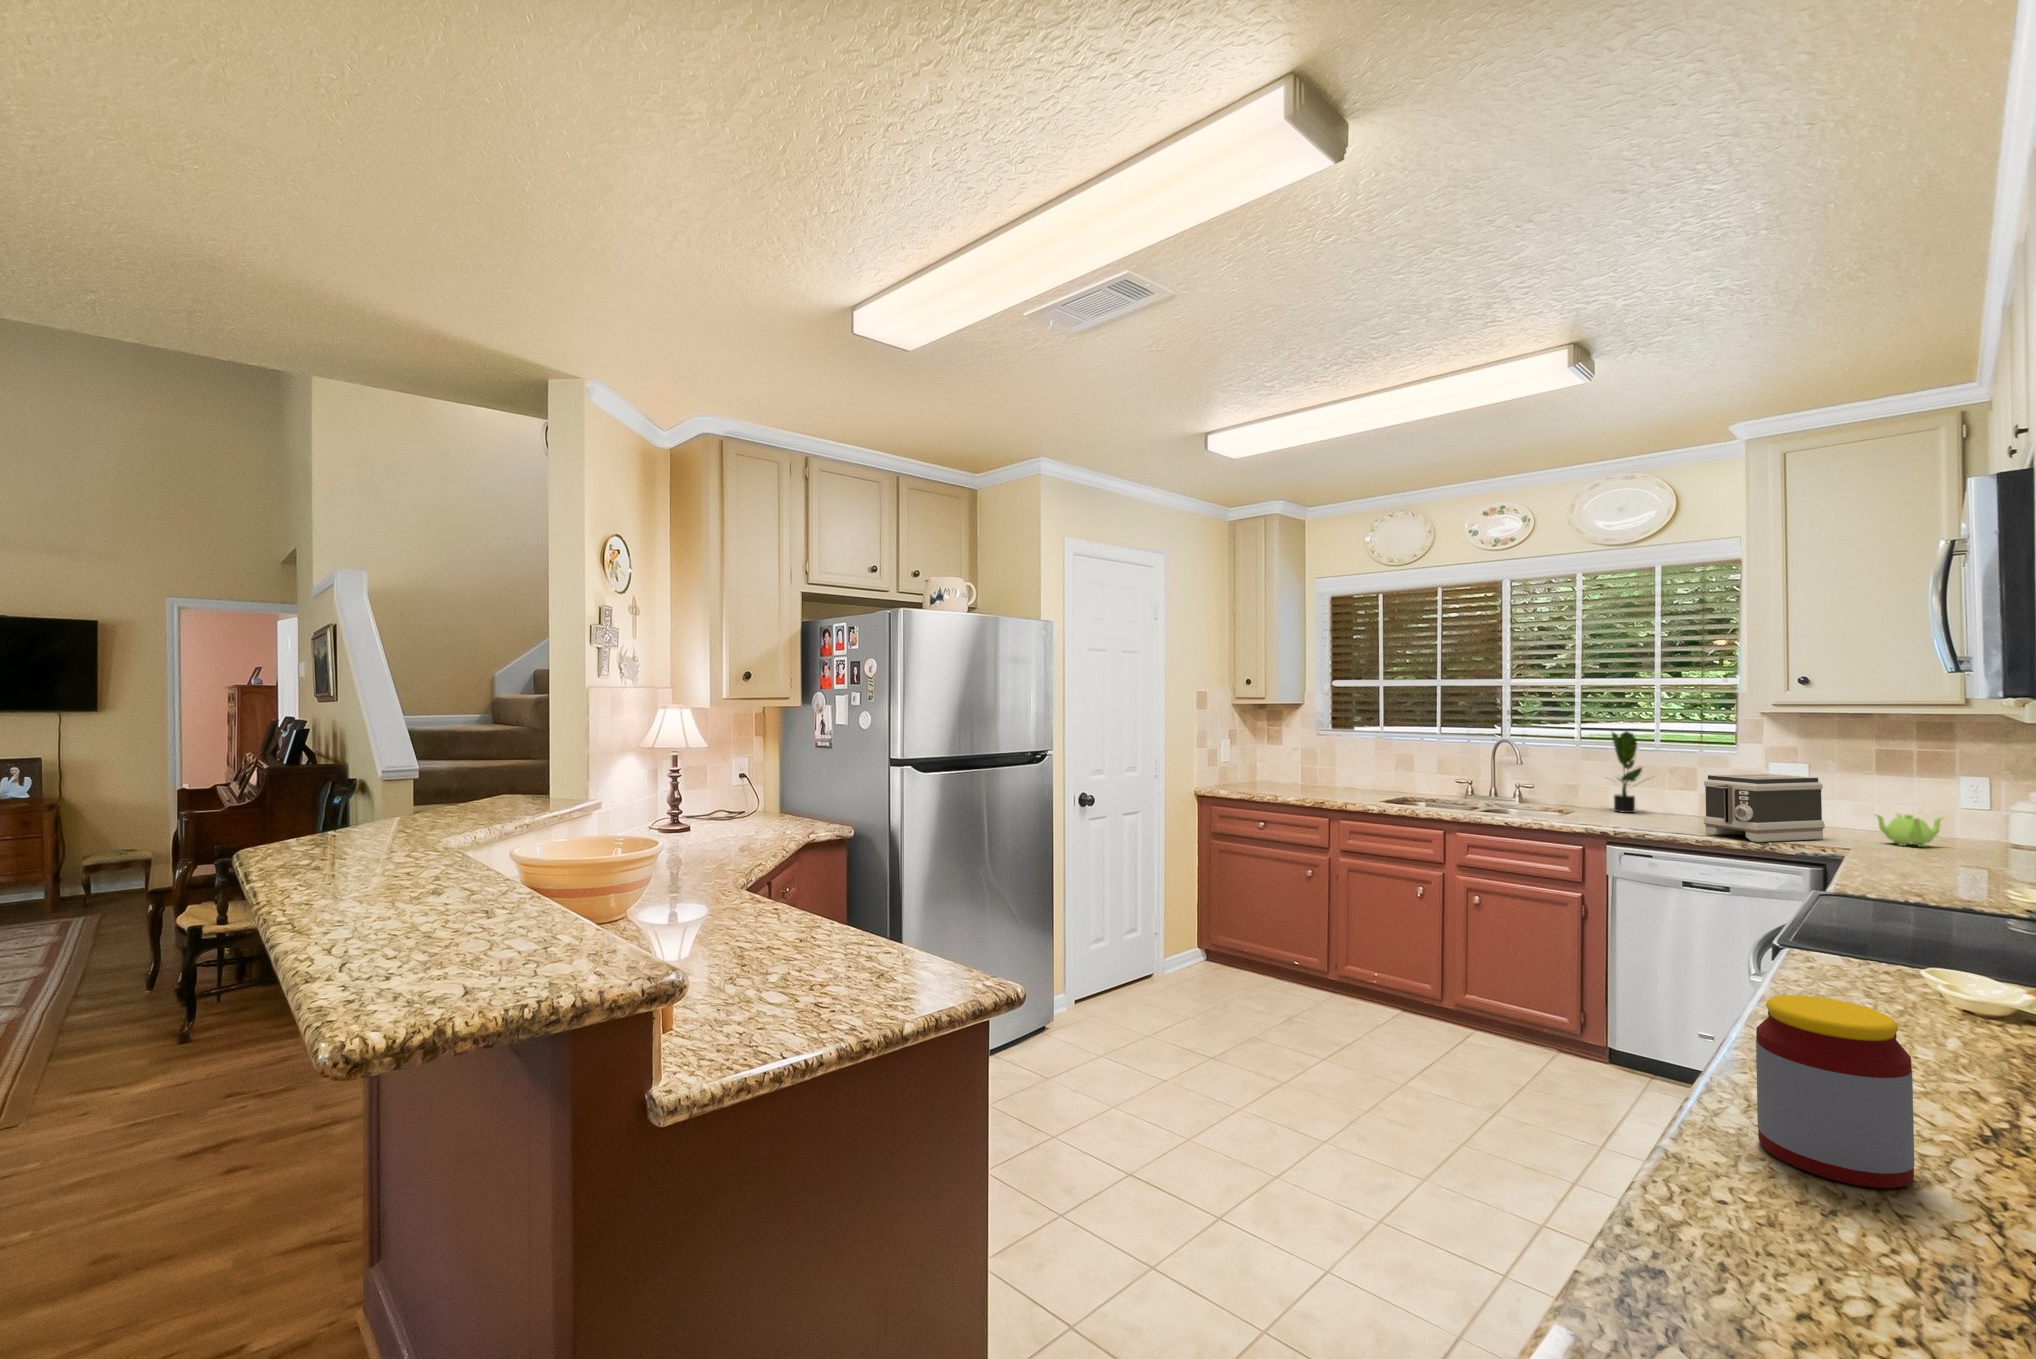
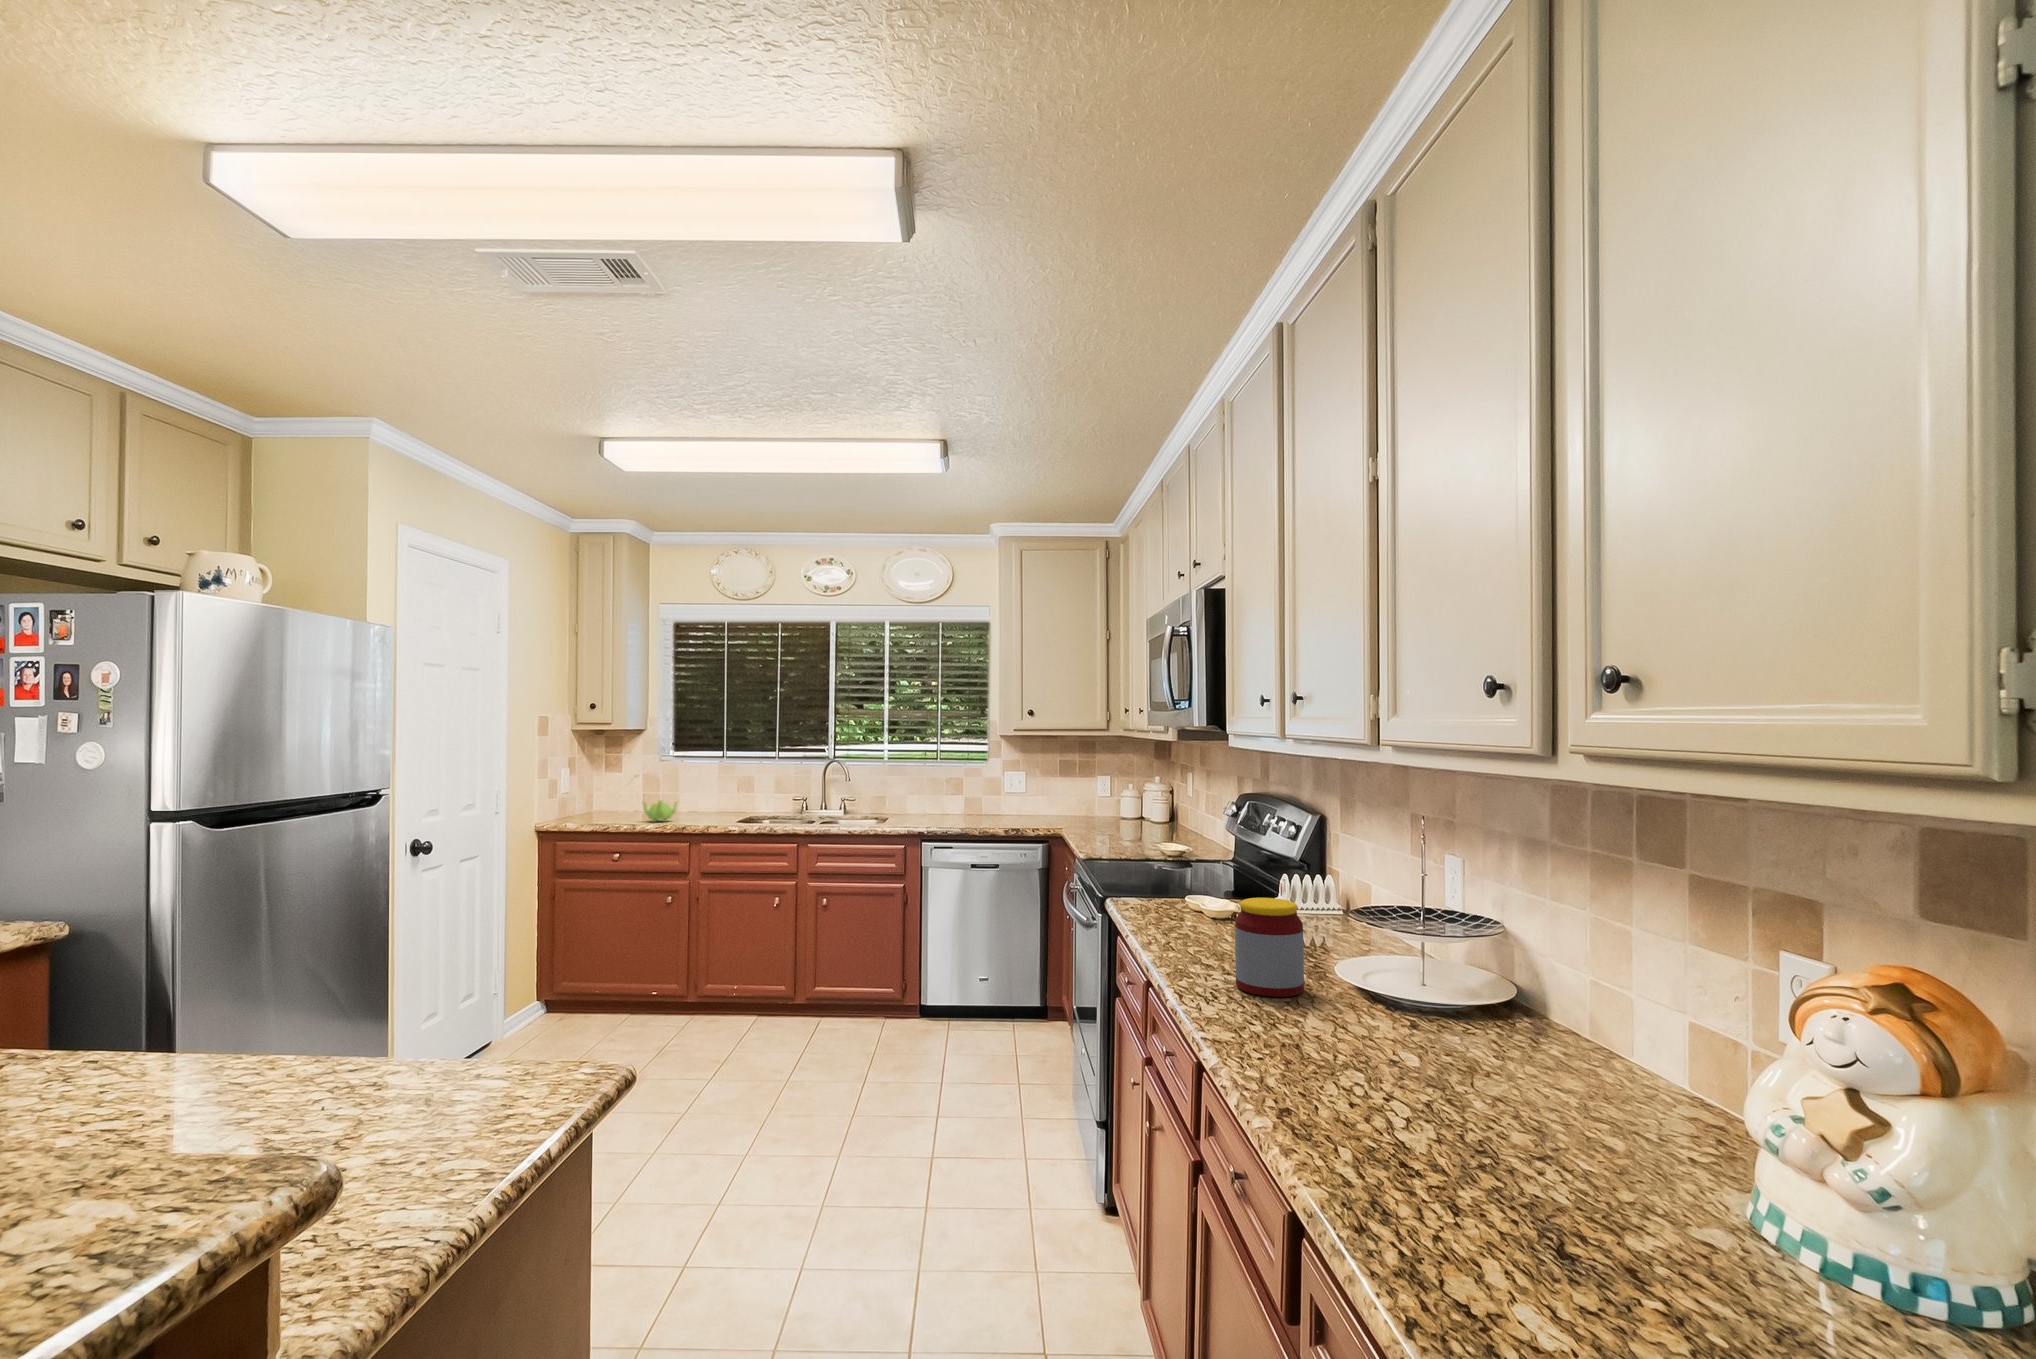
potted plant: present [1612,731,1642,813] -> none [902,749,937,814]
toaster: present [1704,774,1825,842] -> none [982,778,1043,827]
teapot: present [1877,813,1942,847] -> present [643,800,677,822]

